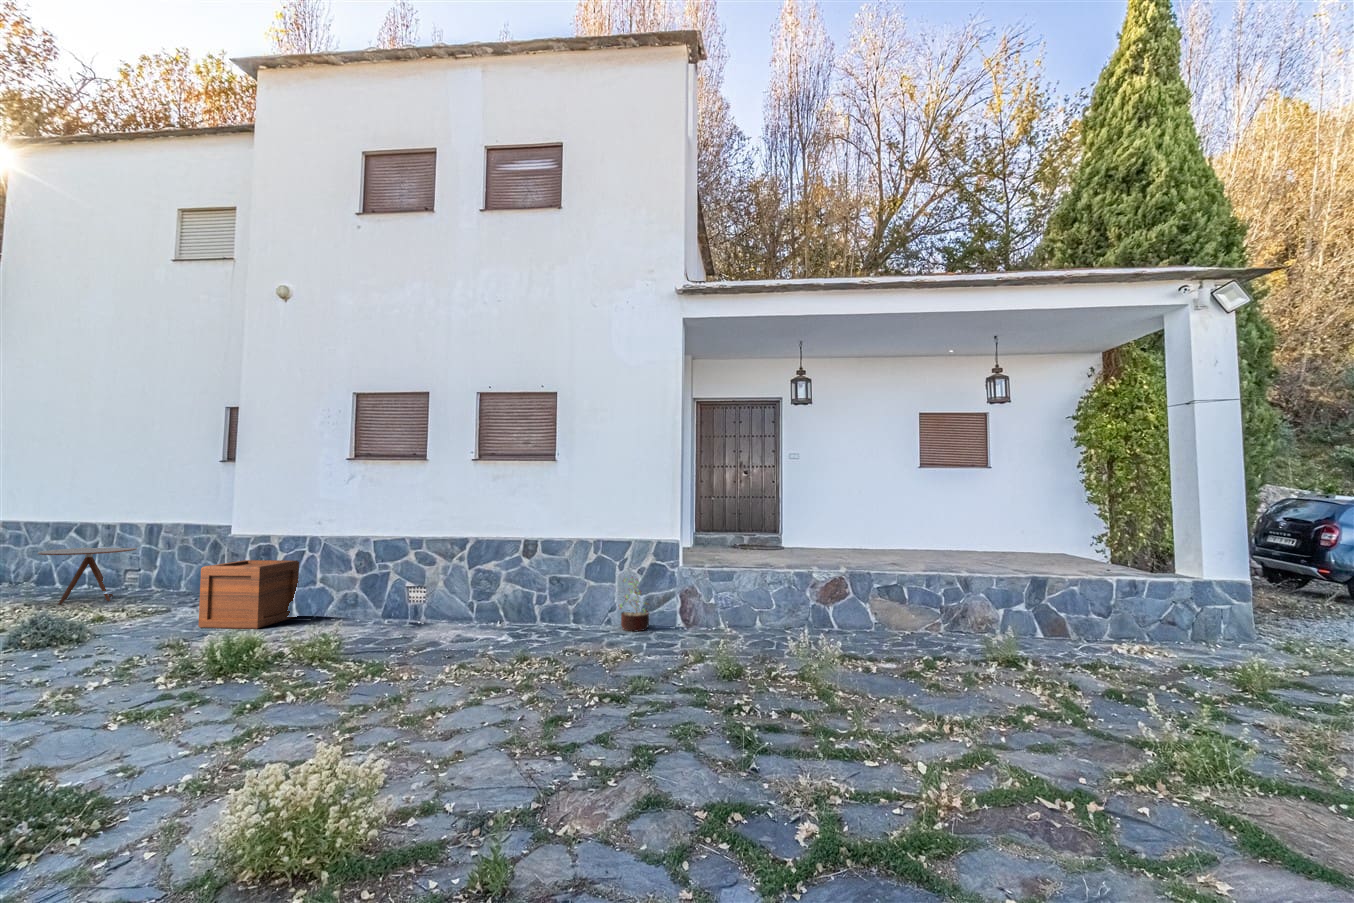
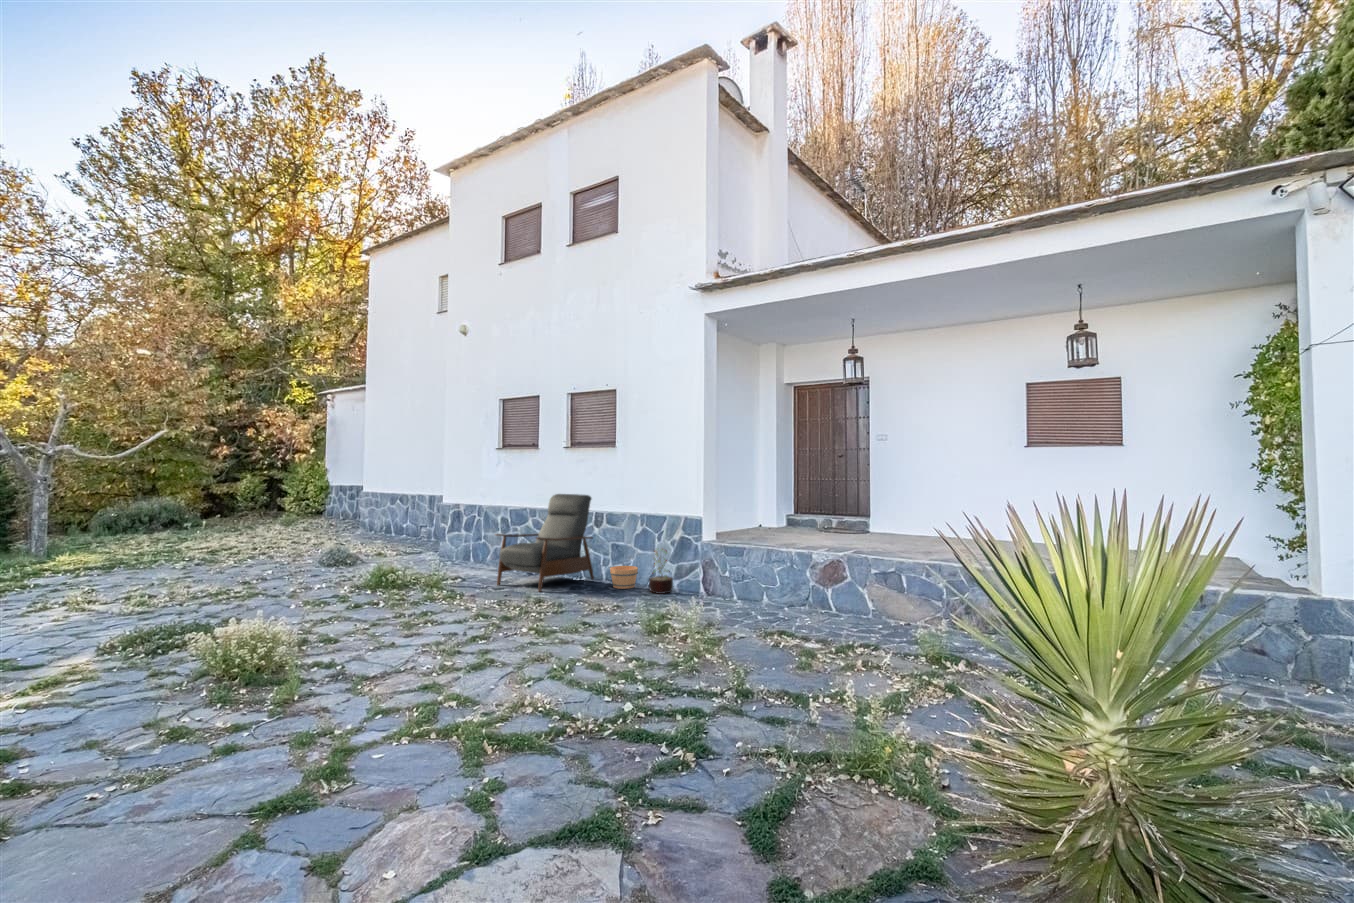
chair: none [412,517,527,646] -> present [495,494,594,592]
round table: present [37,547,137,605] -> none [366,508,419,543]
wooden crate: present [198,560,299,629] -> none [411,520,471,566]
bucket: none [564,602,599,631] -> present [610,566,638,589]

